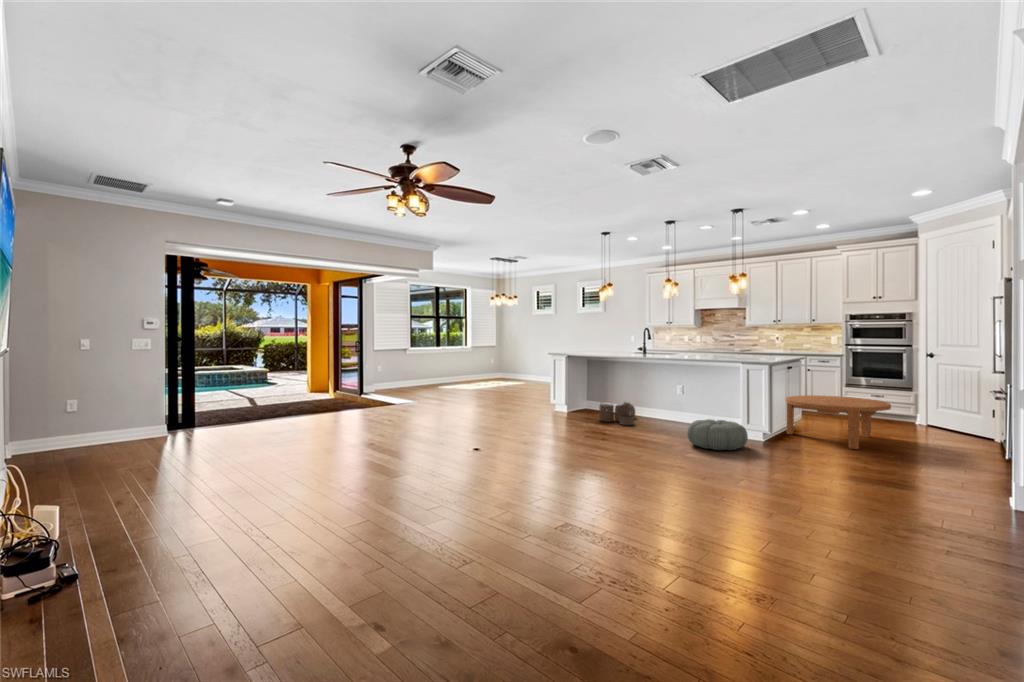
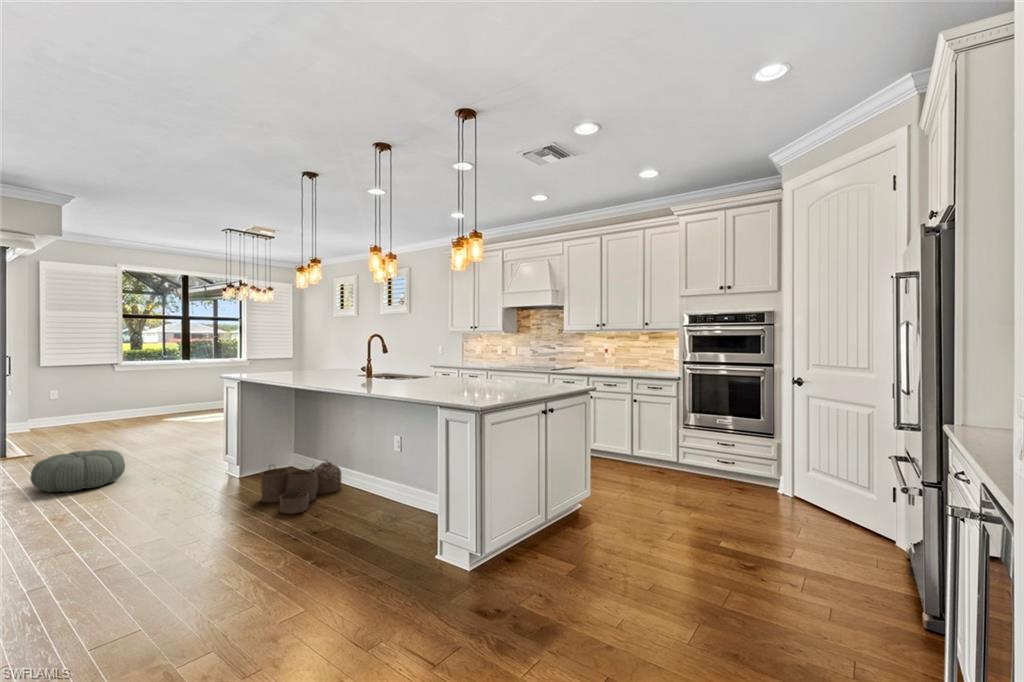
coffee table: present [786,395,891,449] -> none [542,456,719,594]
pouf: present [687,419,748,450] -> present [30,450,125,492]

